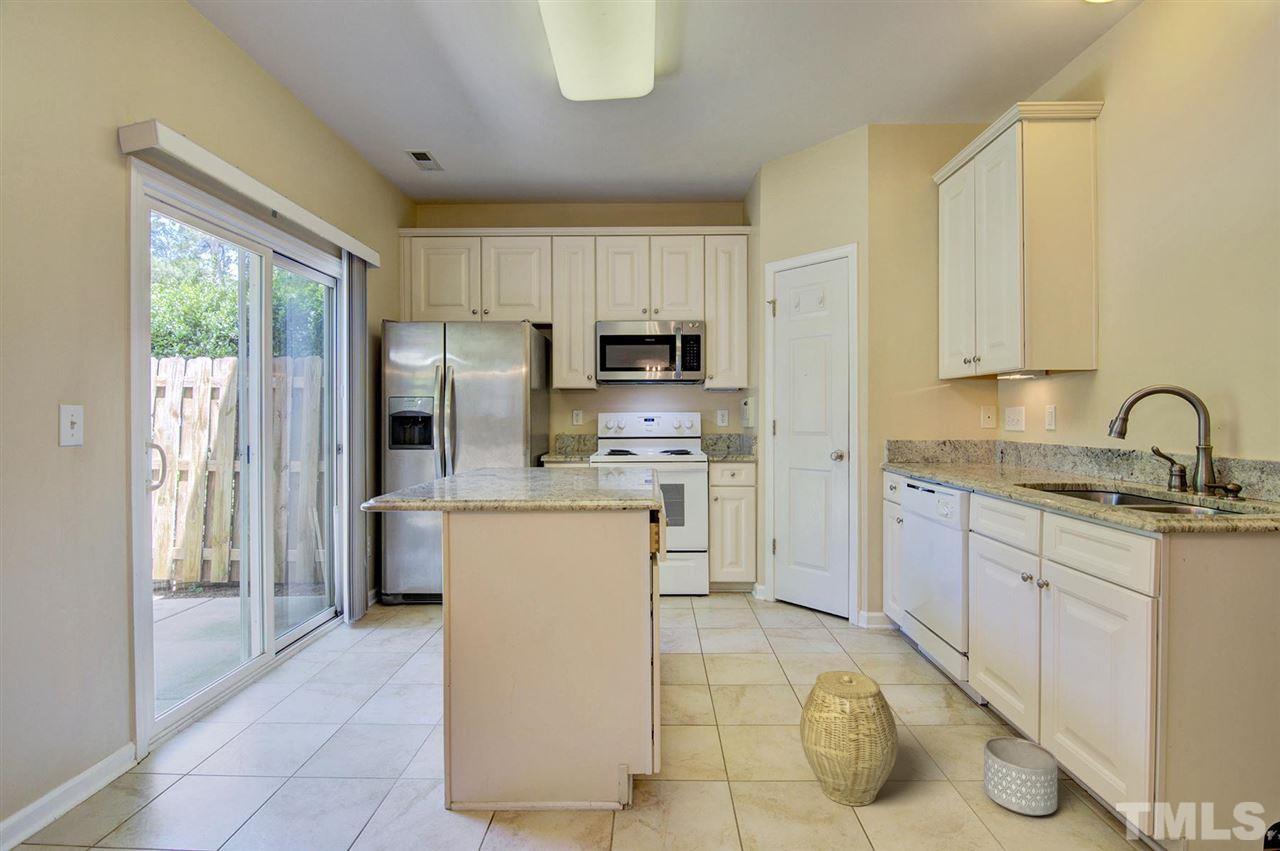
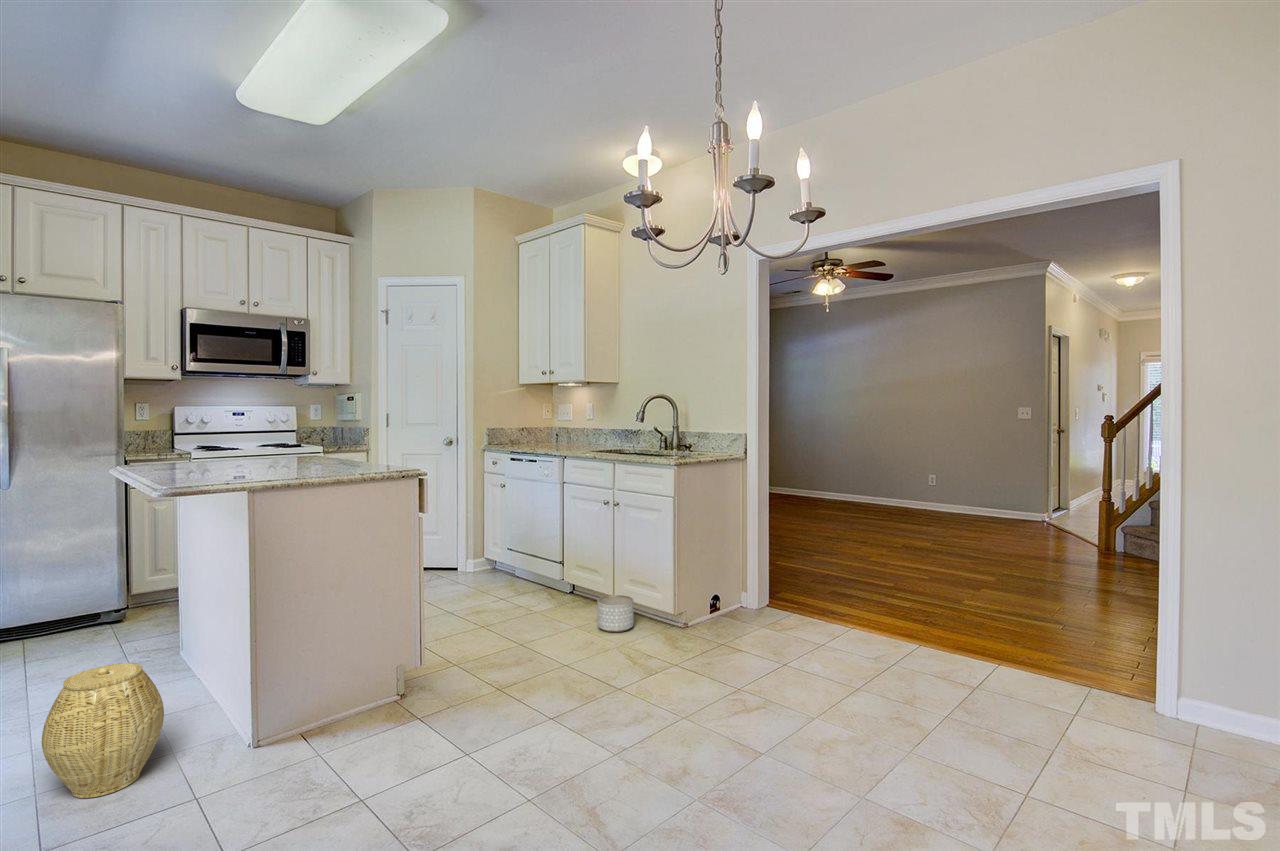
woven basket: present [800,671,898,806] -> present [42,663,164,798]

